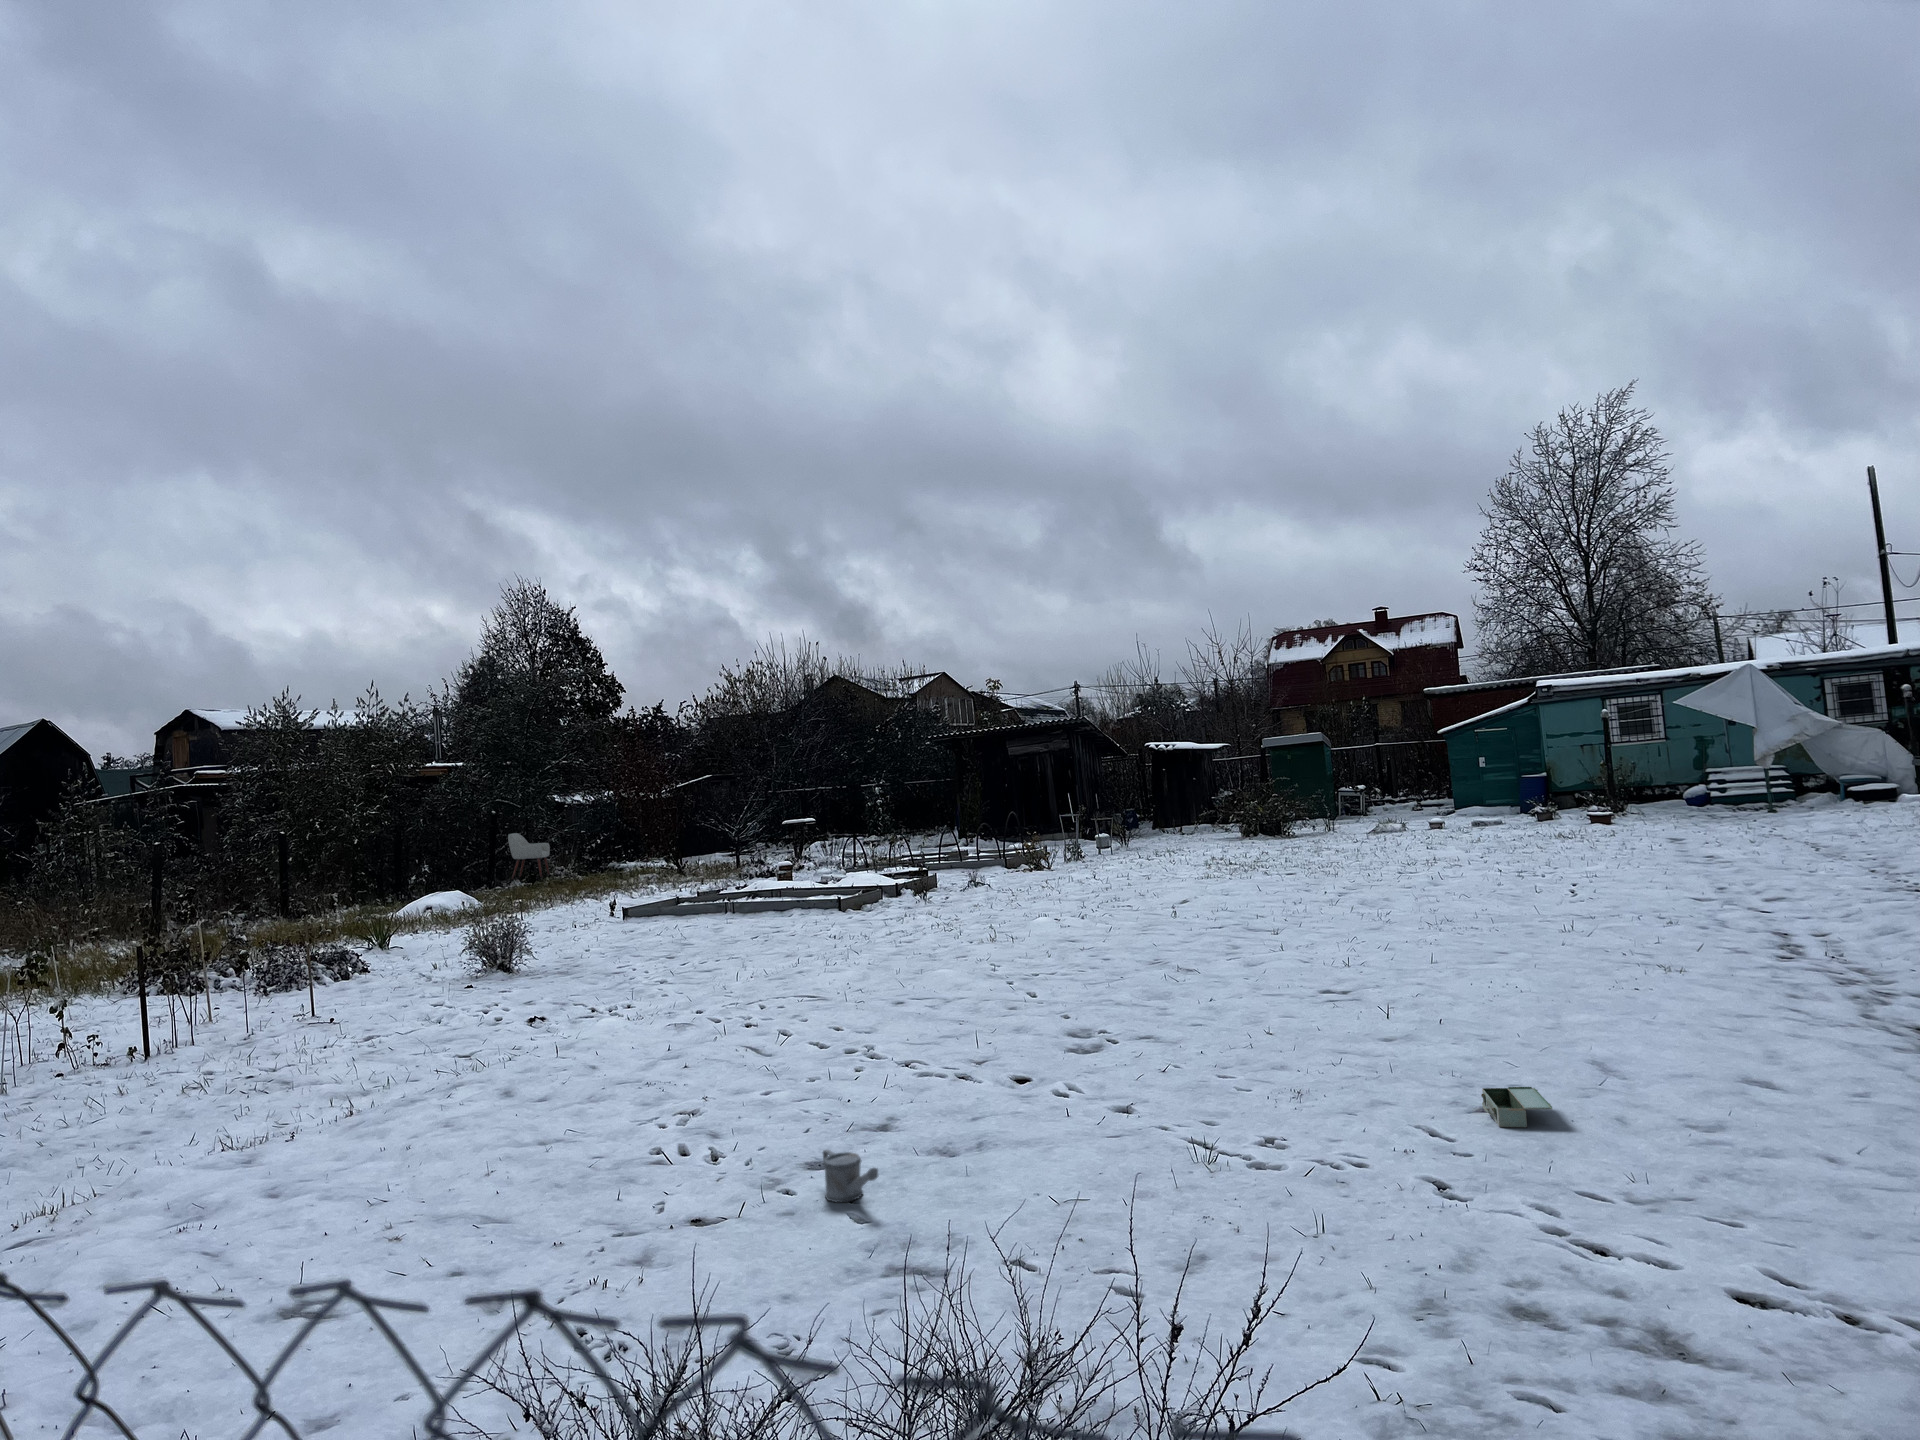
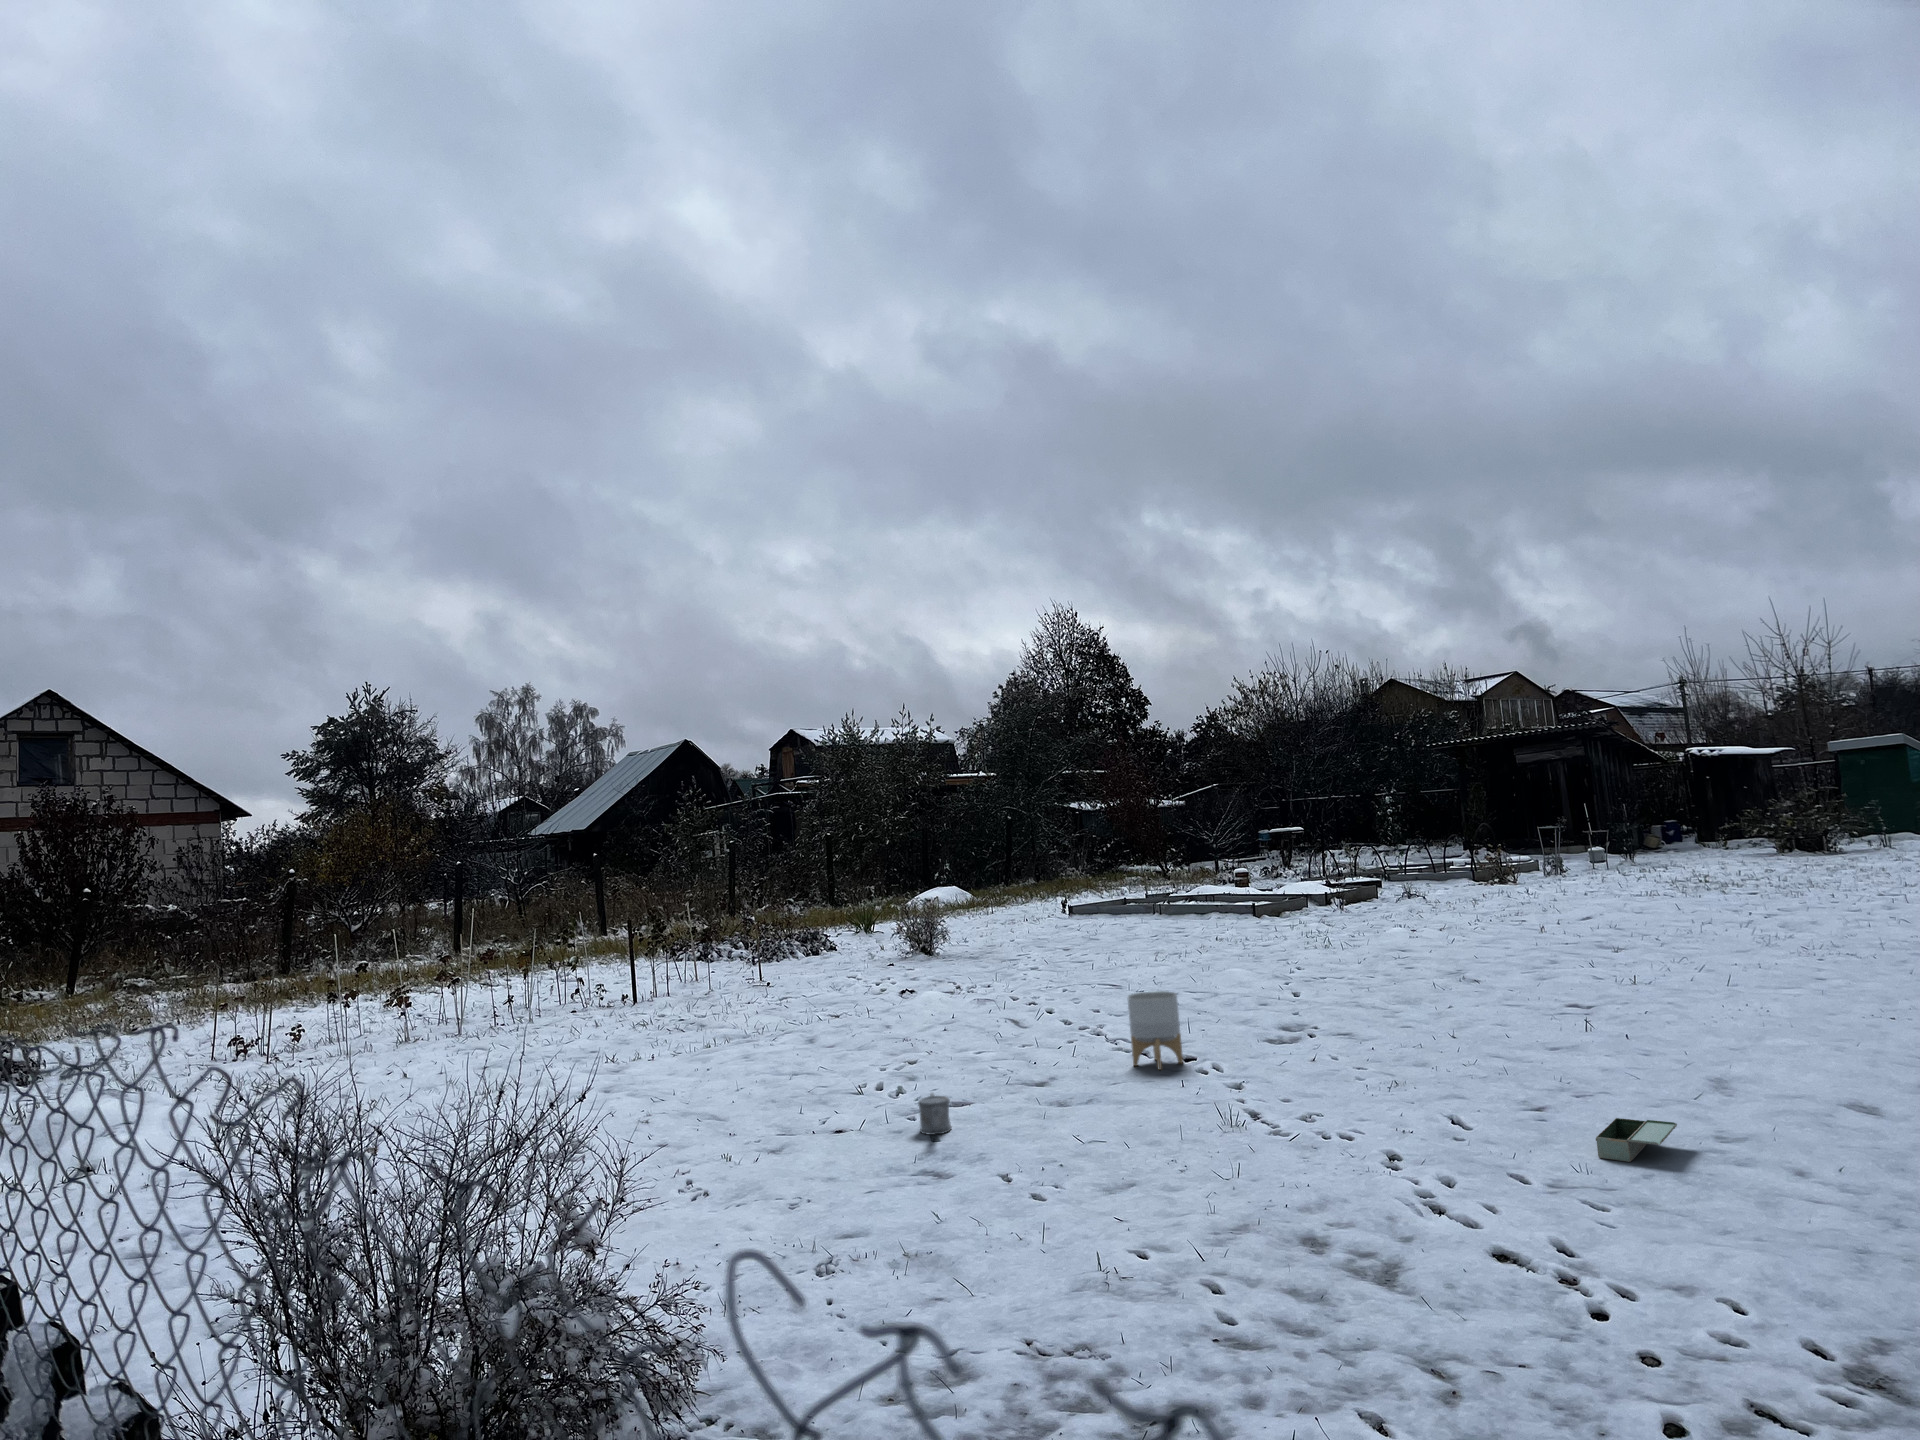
chair: present [508,833,550,879] -> none [1018,839,1056,881]
planter: none [949,1002,1004,1087] -> present [1127,991,1183,1070]

